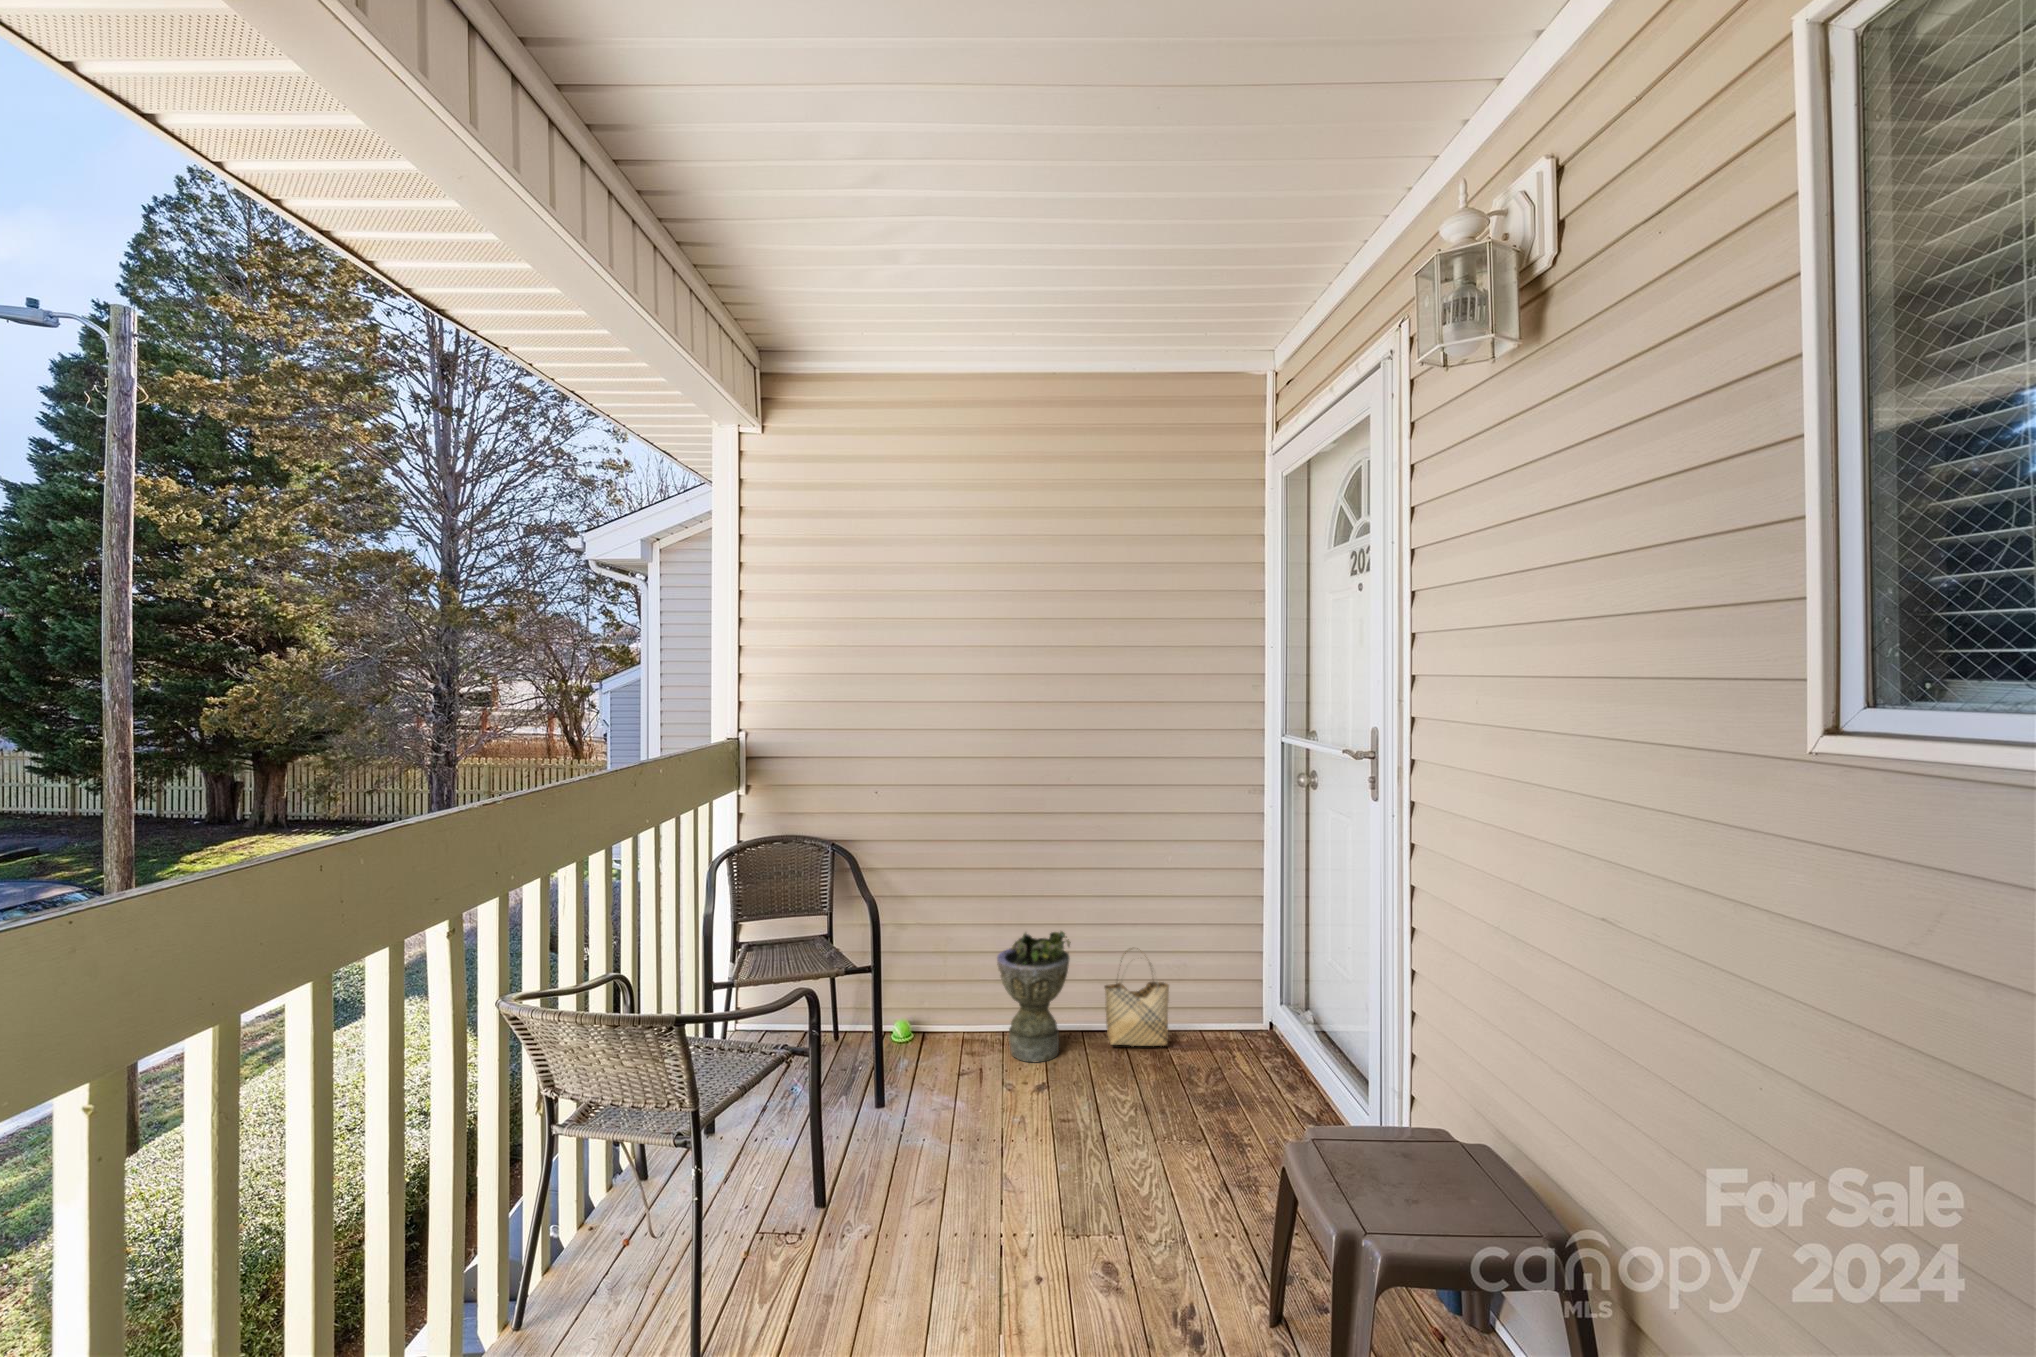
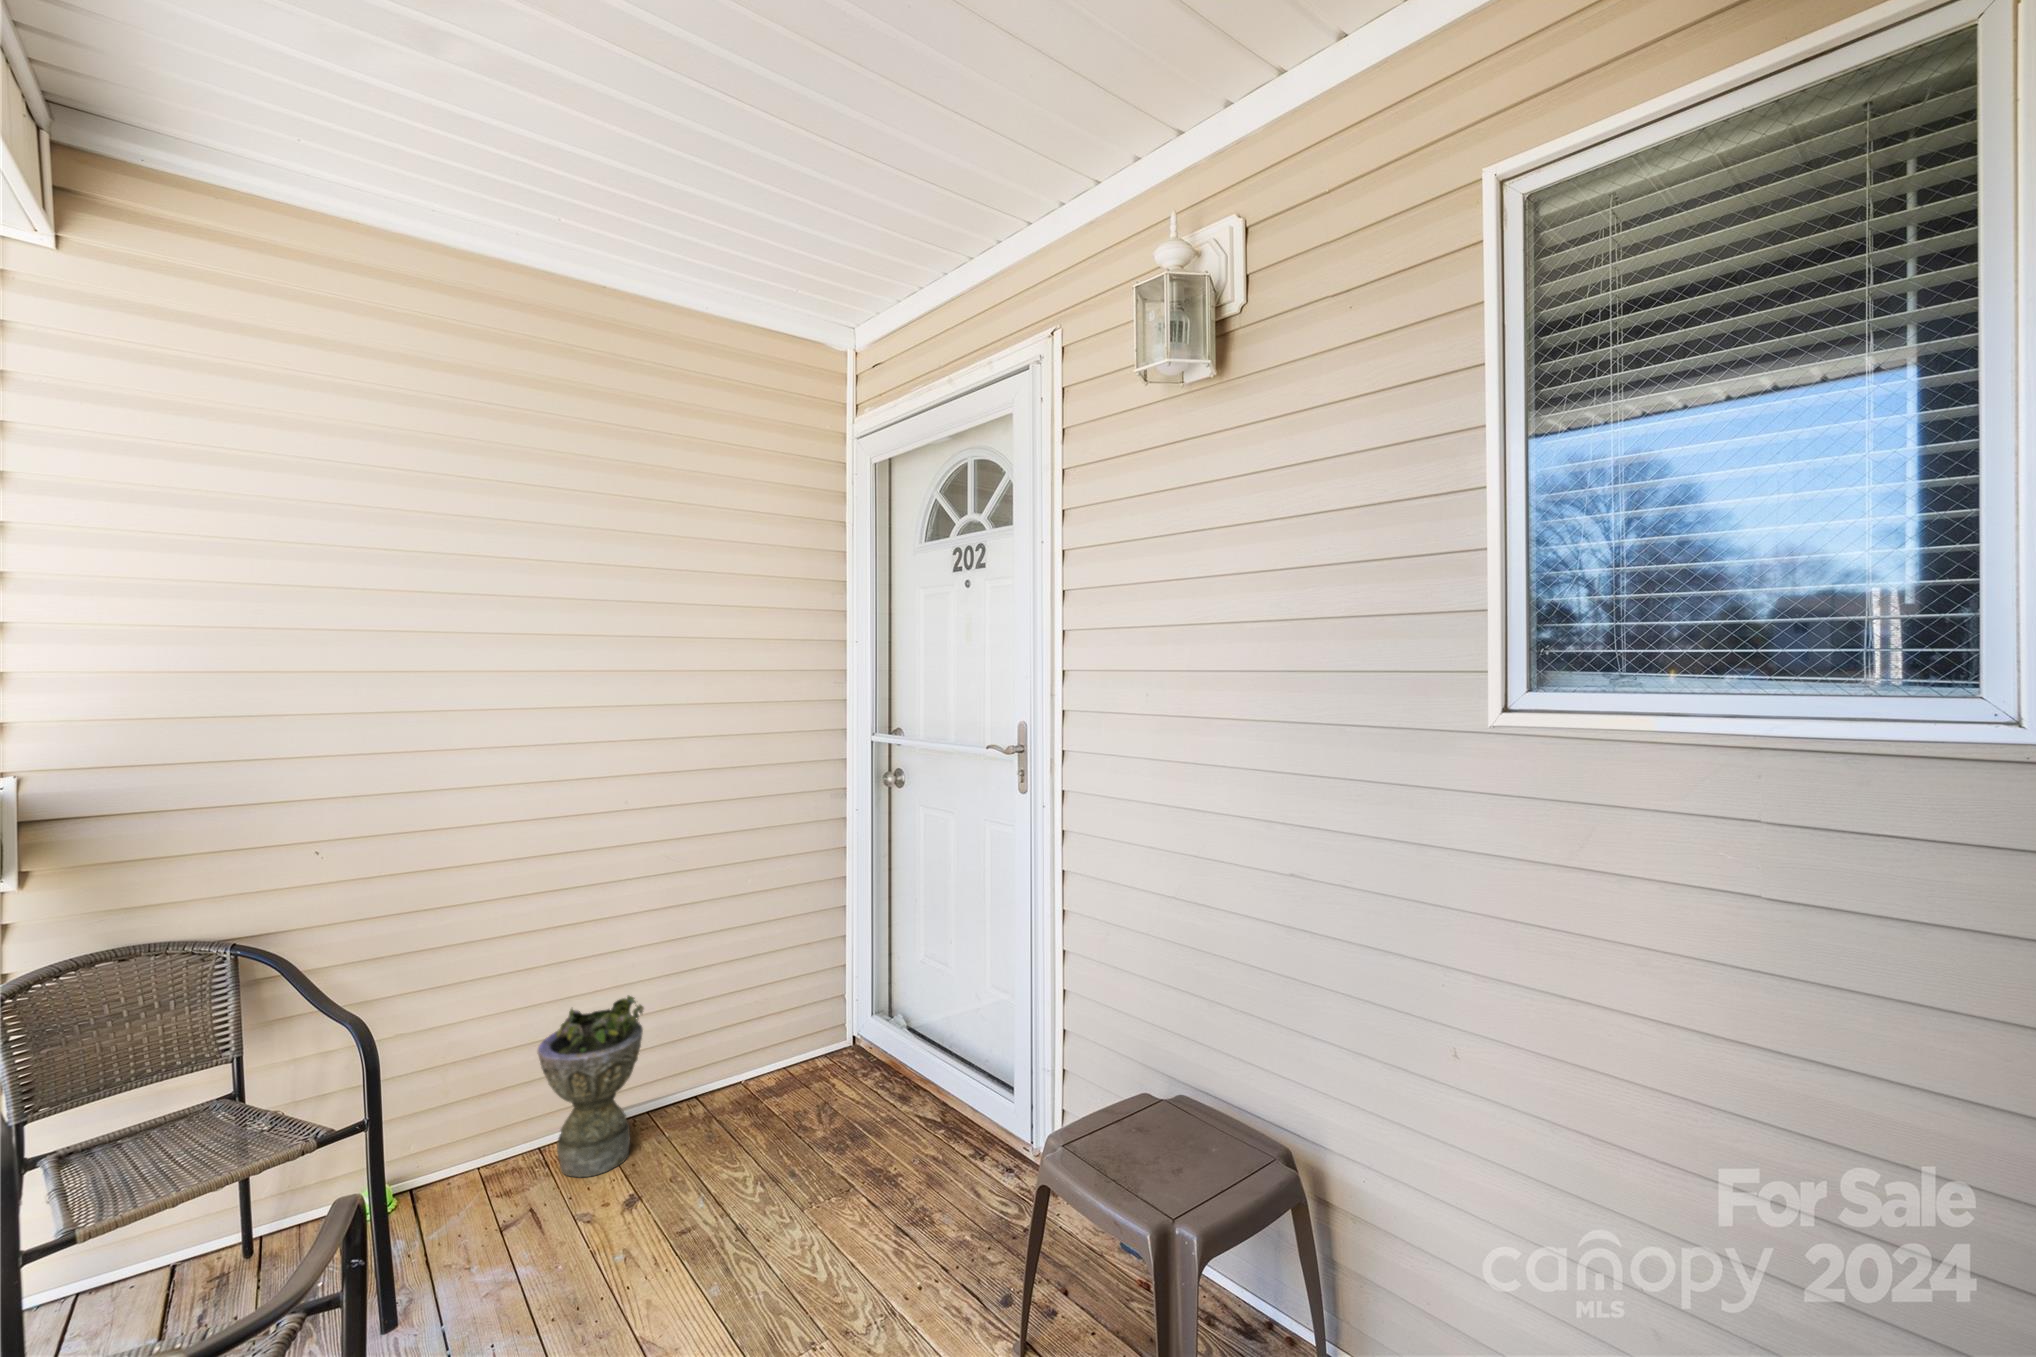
woven basket: present [1105,949,1169,1046] -> none [681,994,759,1118]

